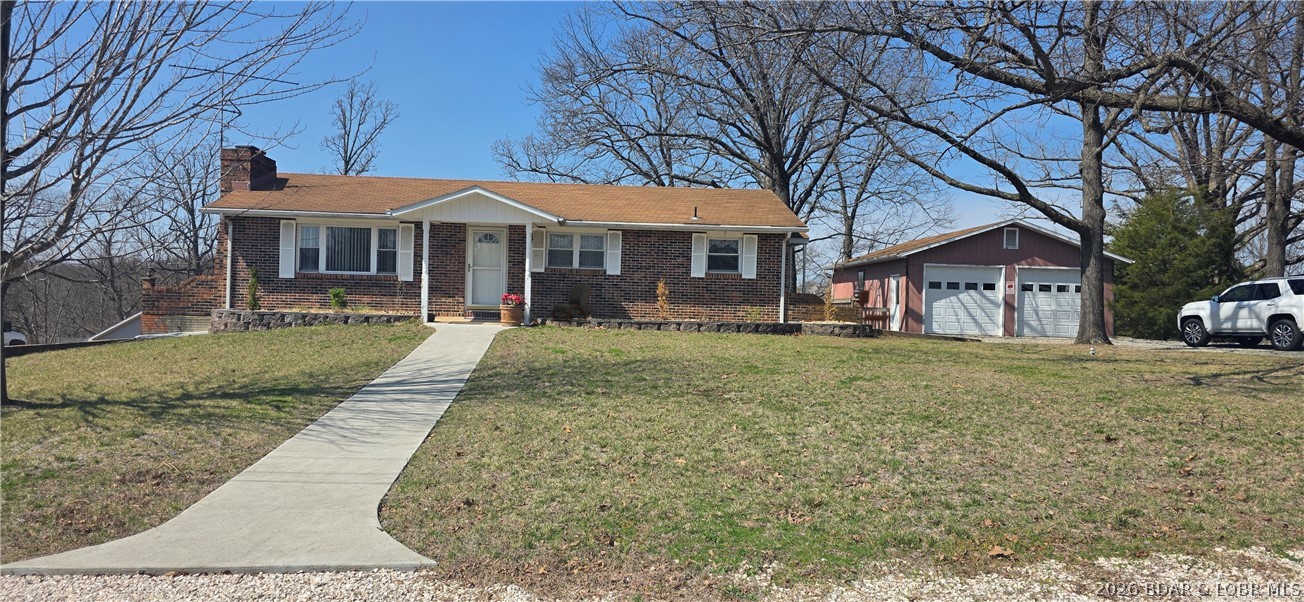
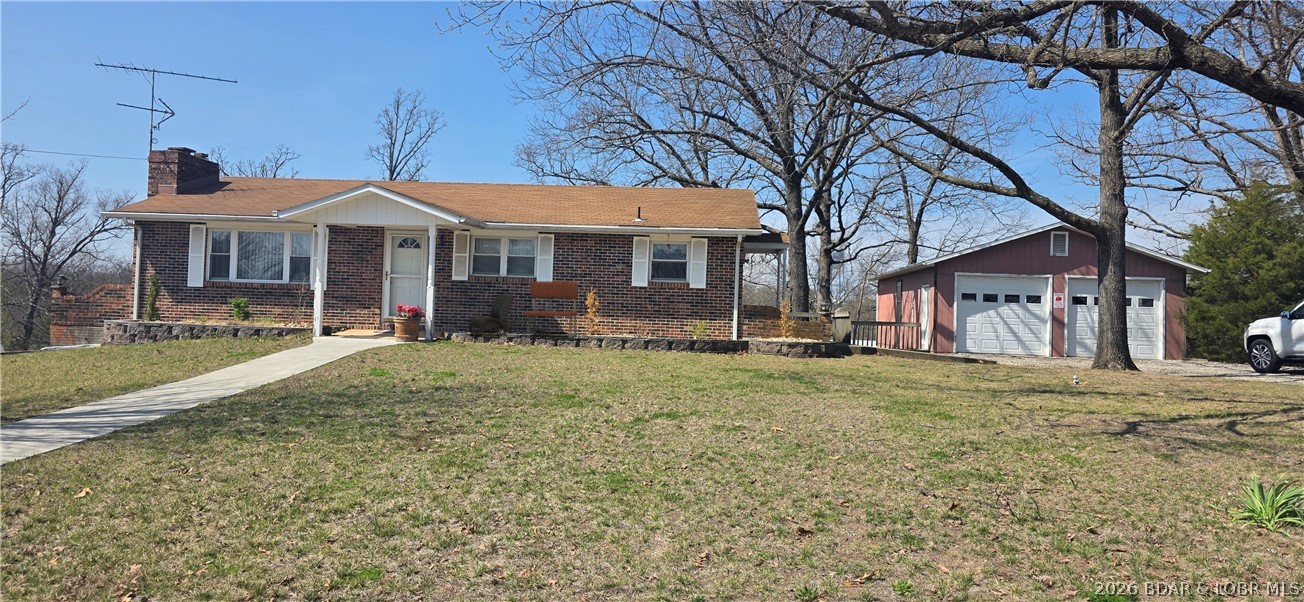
bench: present [859,290,889,339] -> present [523,281,578,338]

